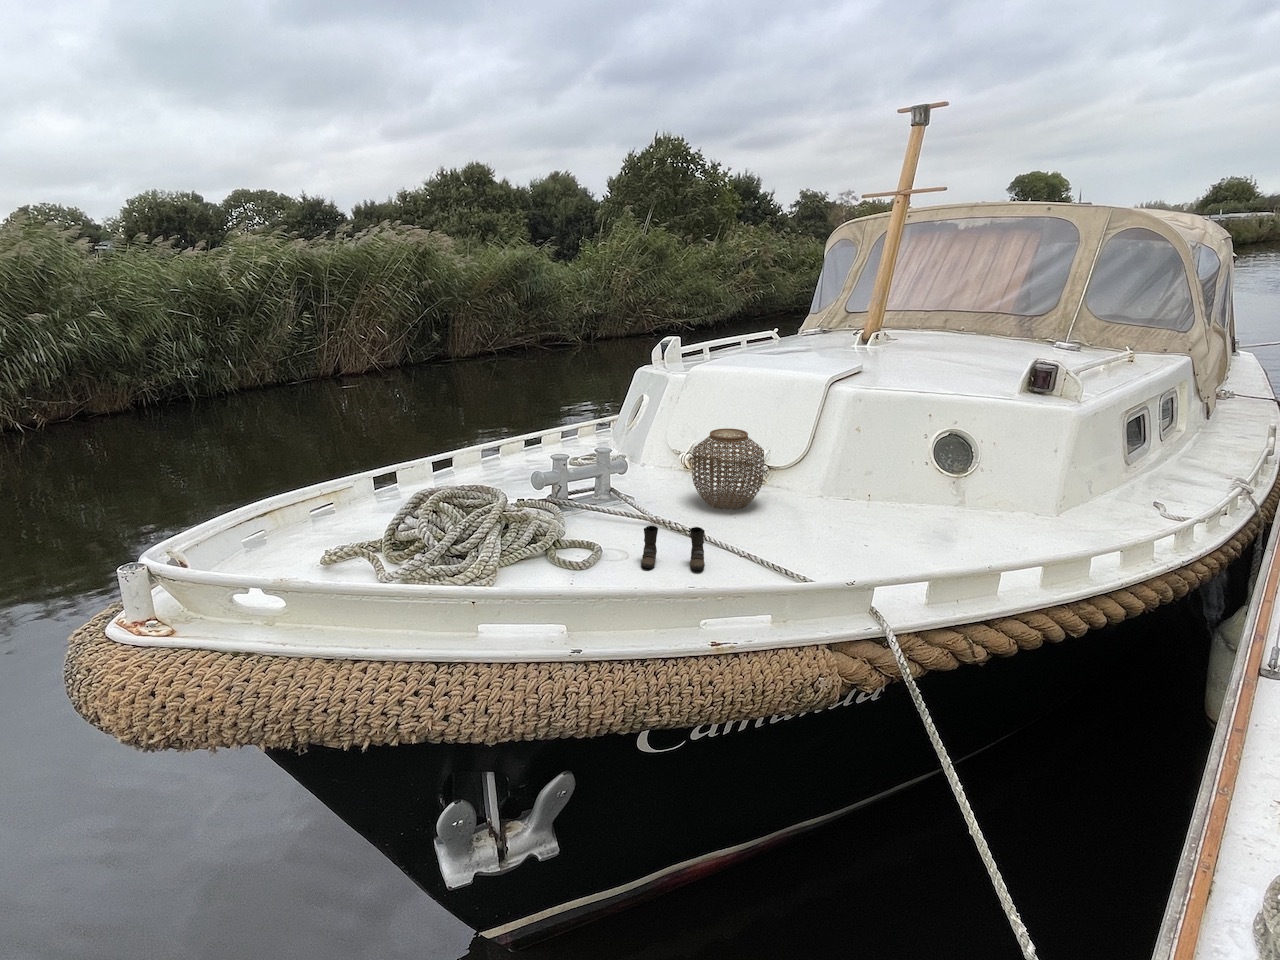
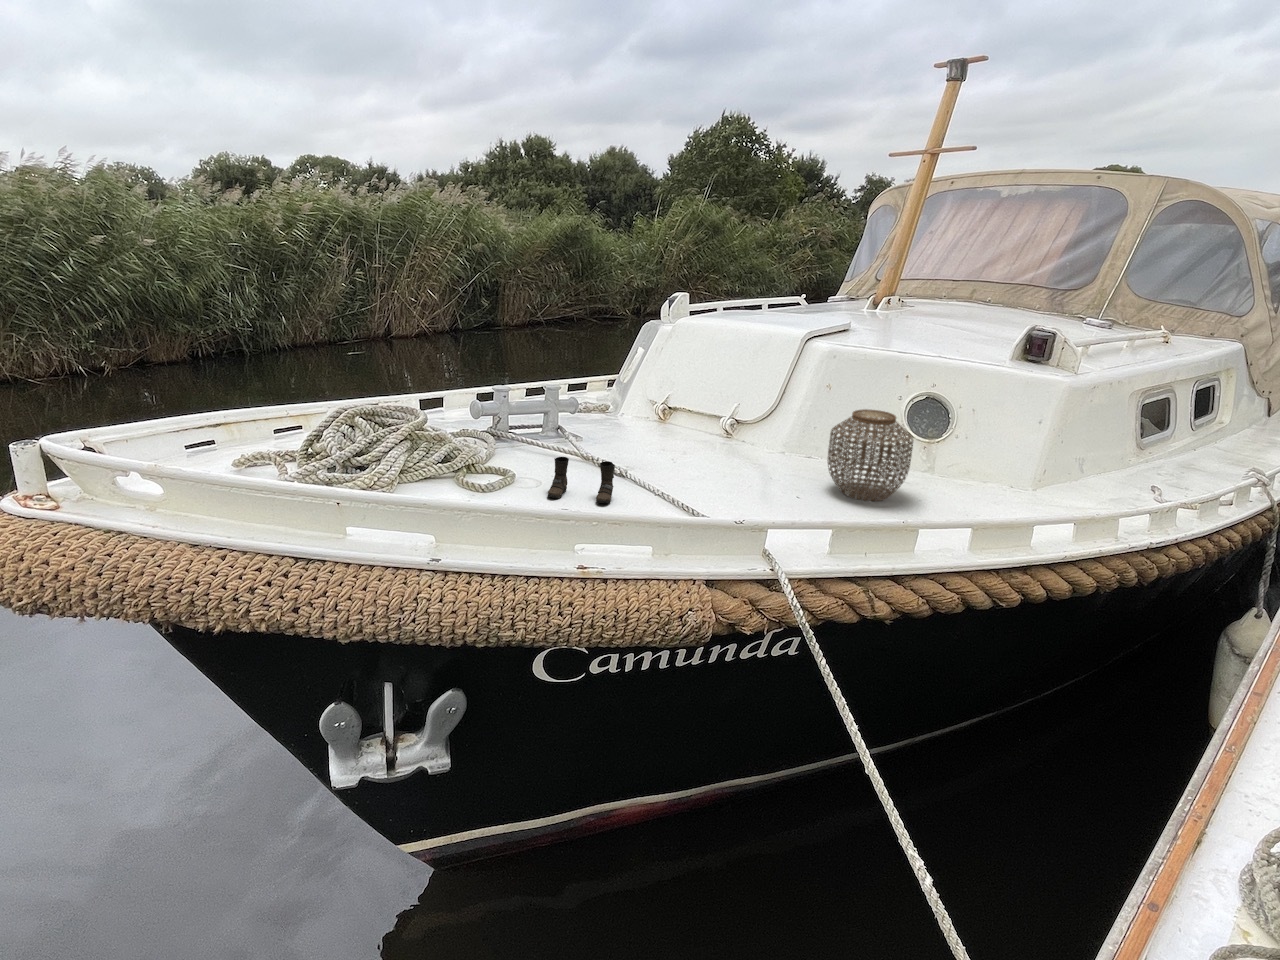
woven basket: present [692,428,764,509] -> present [827,409,913,501]

